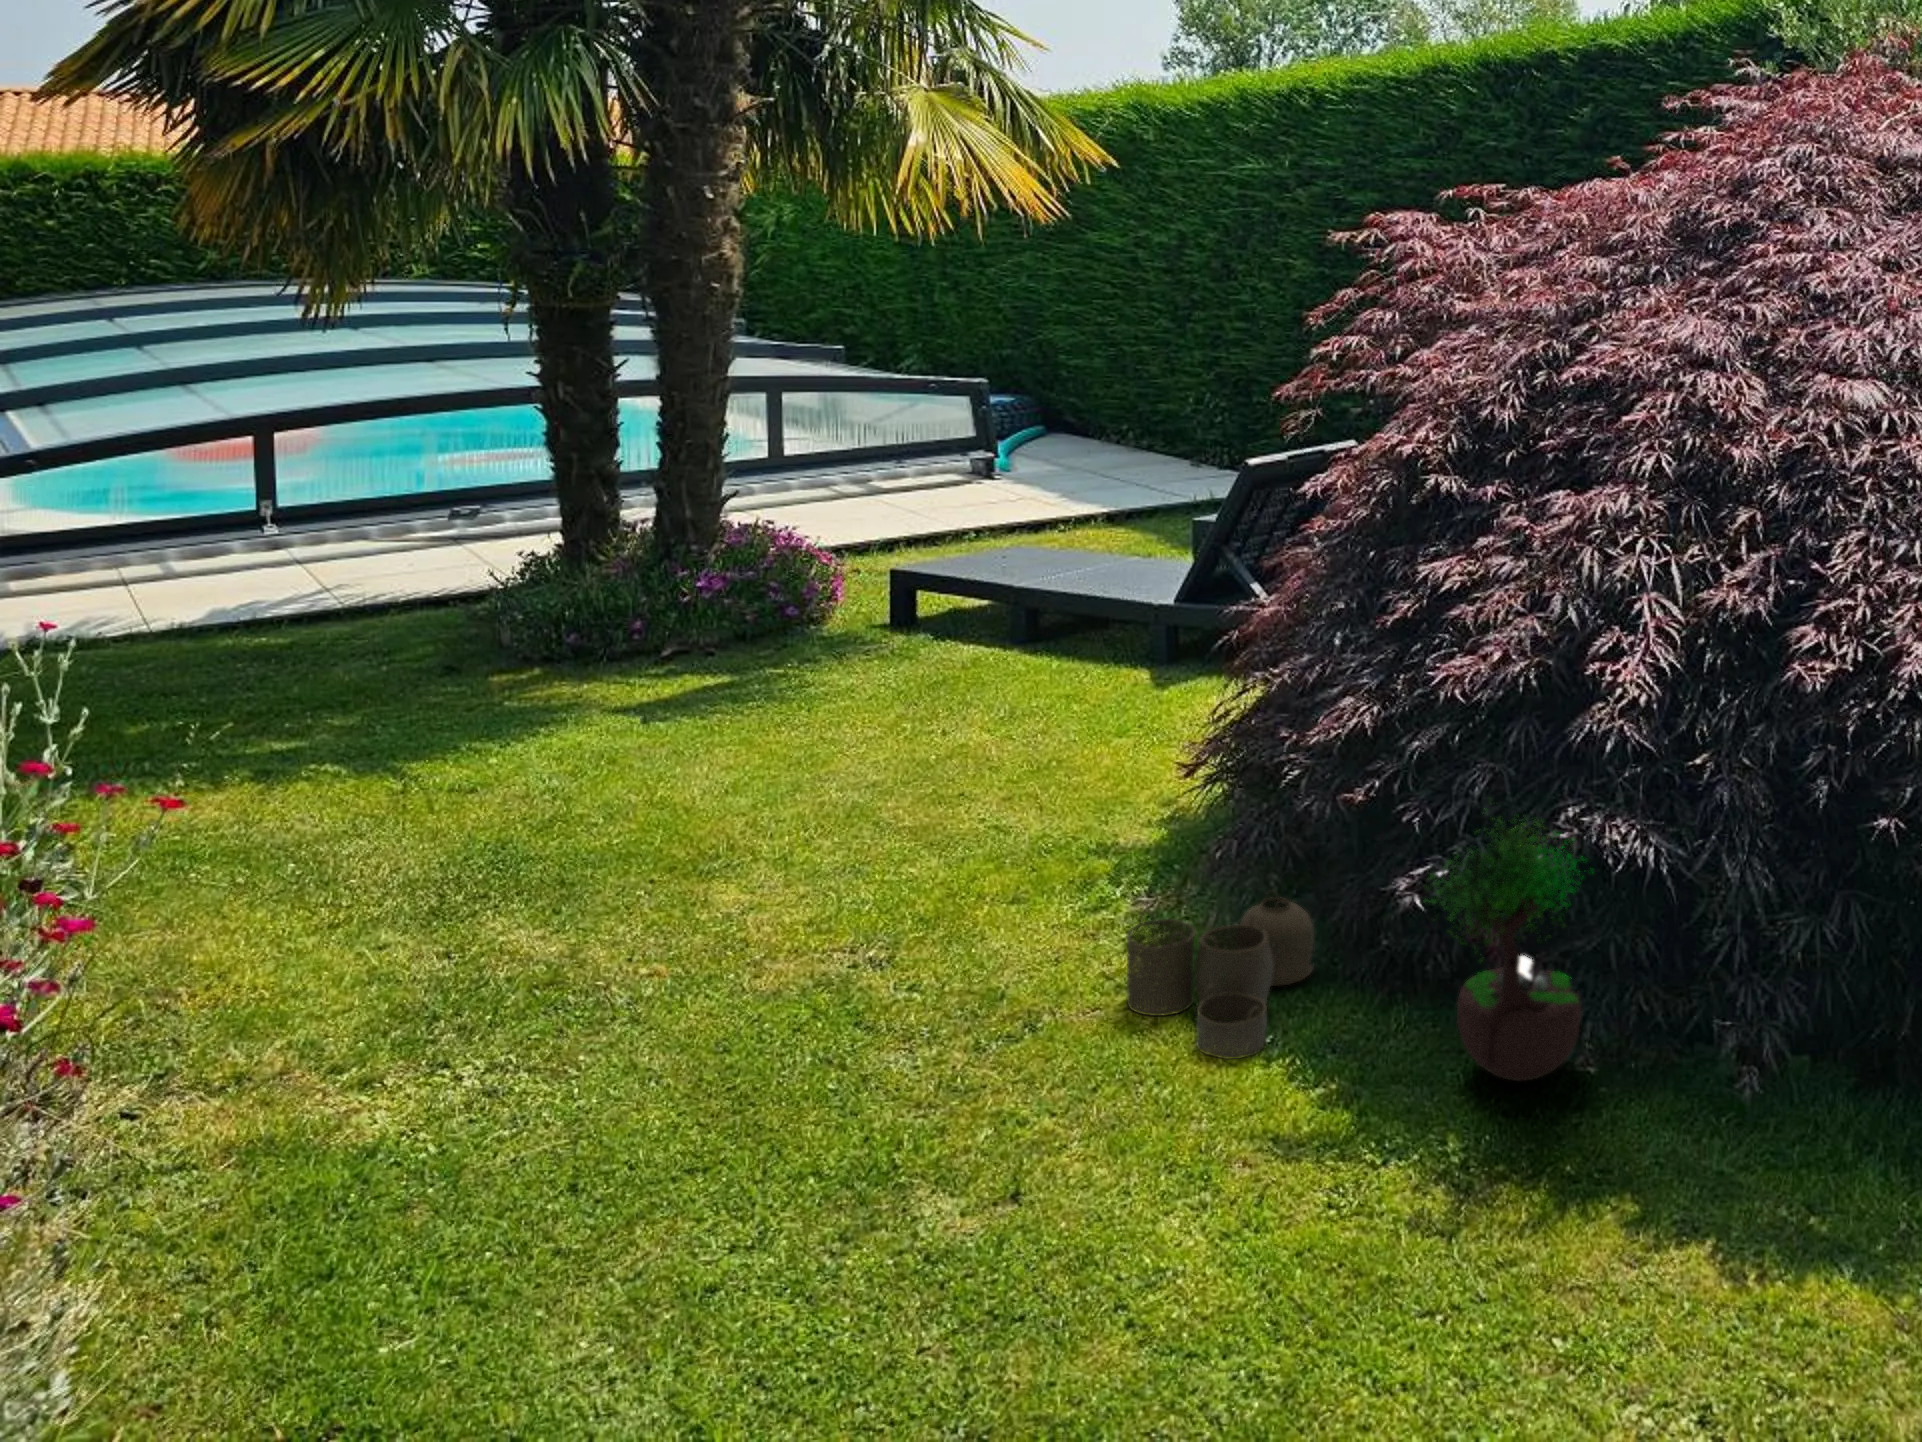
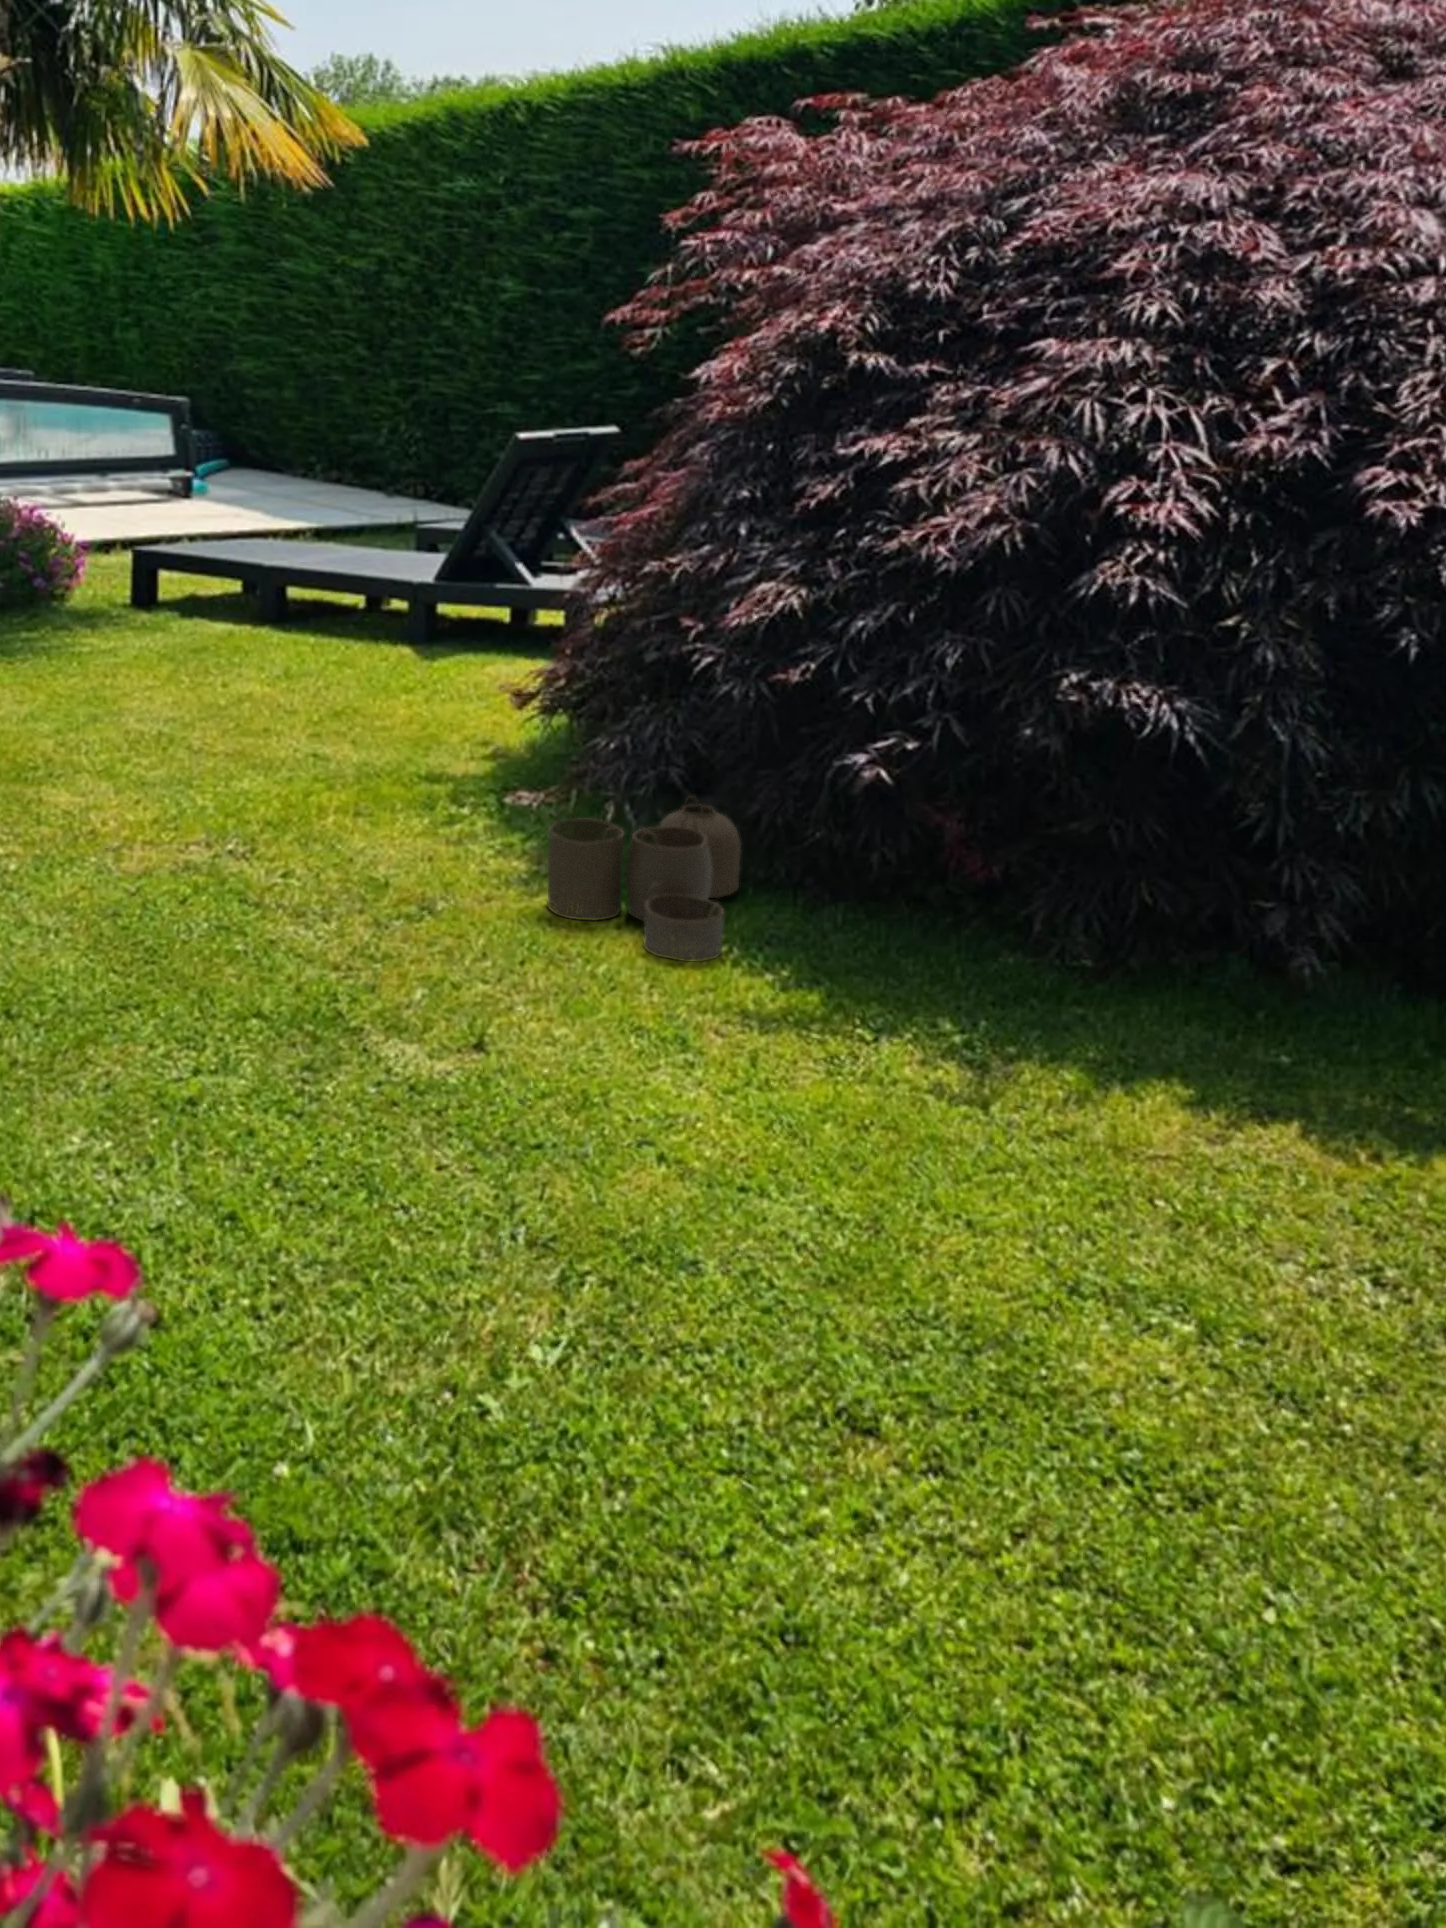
potted tree: present [1426,818,1593,1081] -> none [929,659,1145,991]

